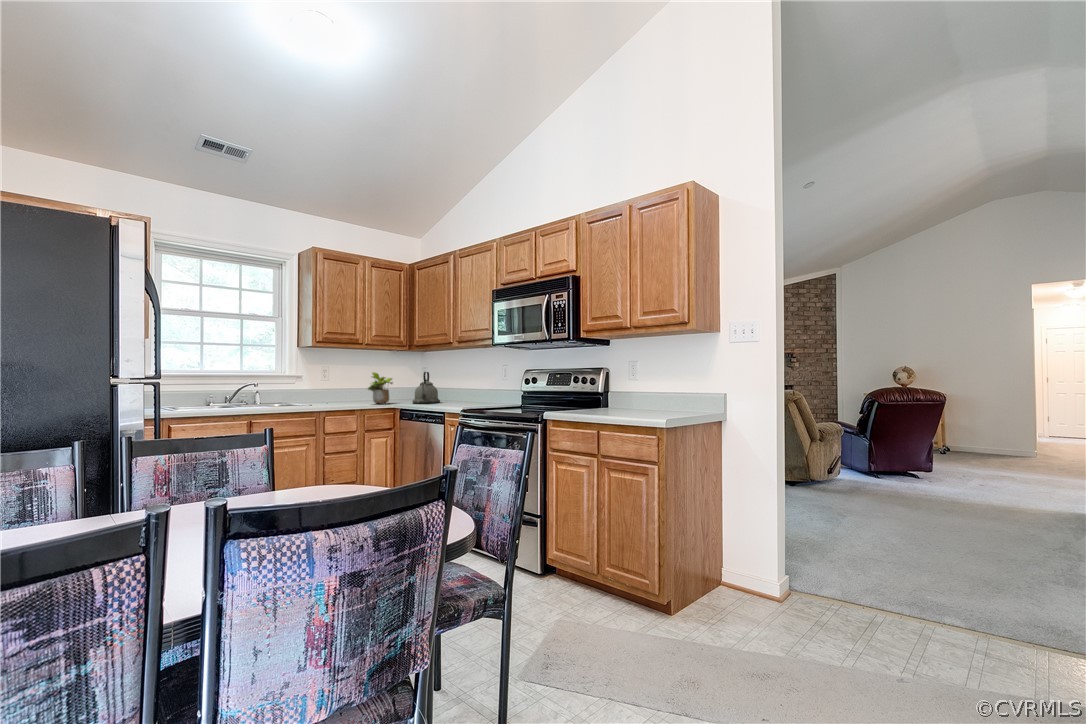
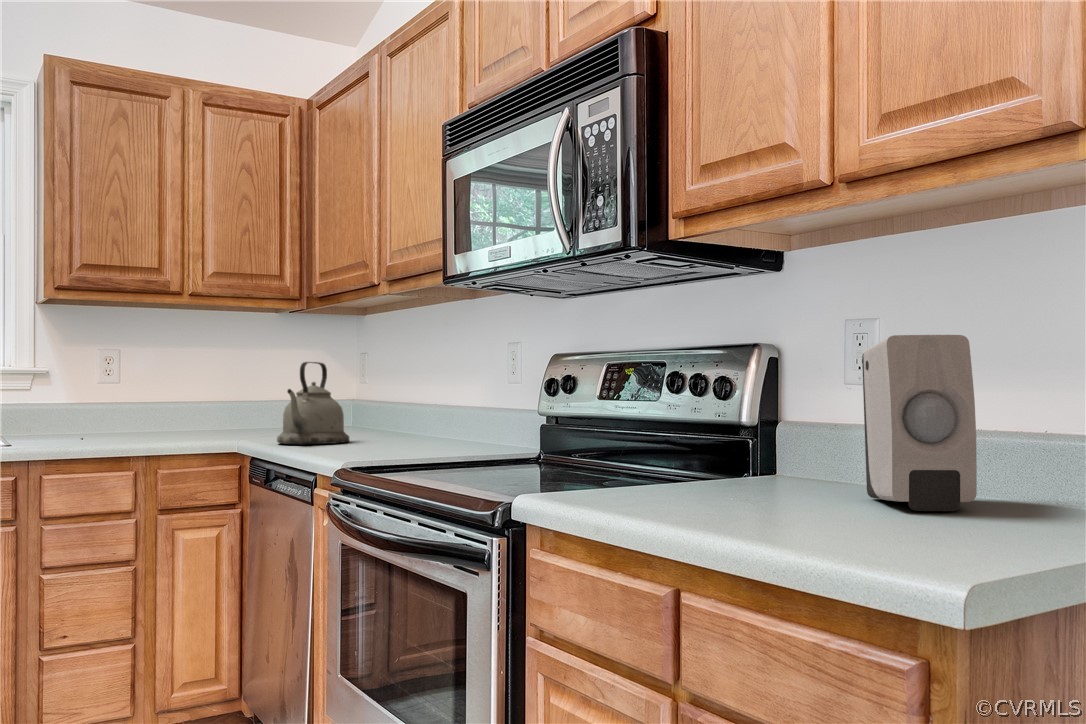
soap dispenser: none [637,368,666,413] -> present [862,335,977,511]
potted plant: present [368,372,393,404] -> none [163,363,239,443]

